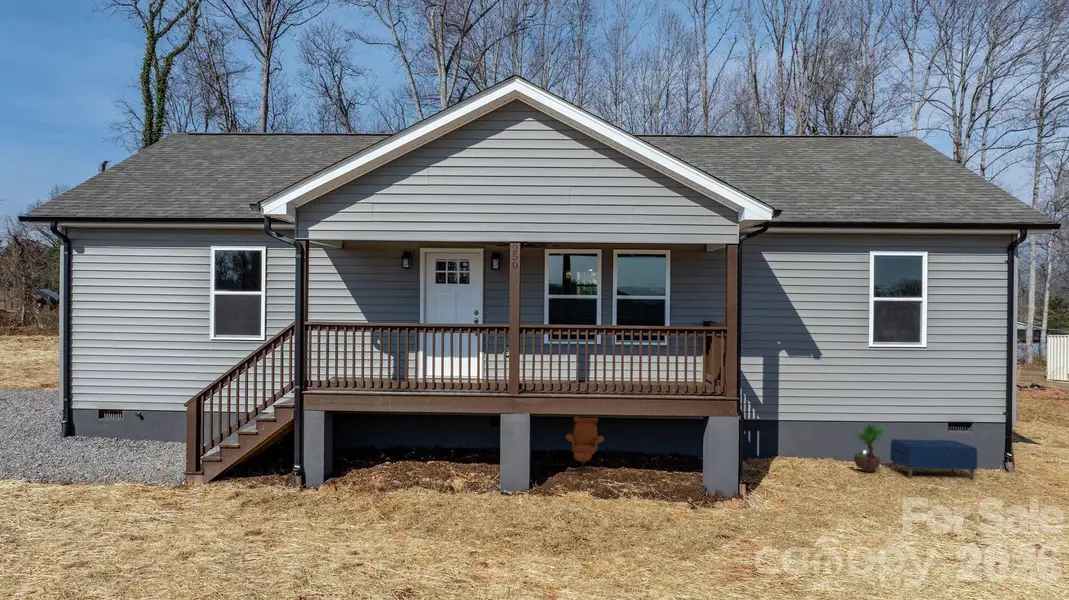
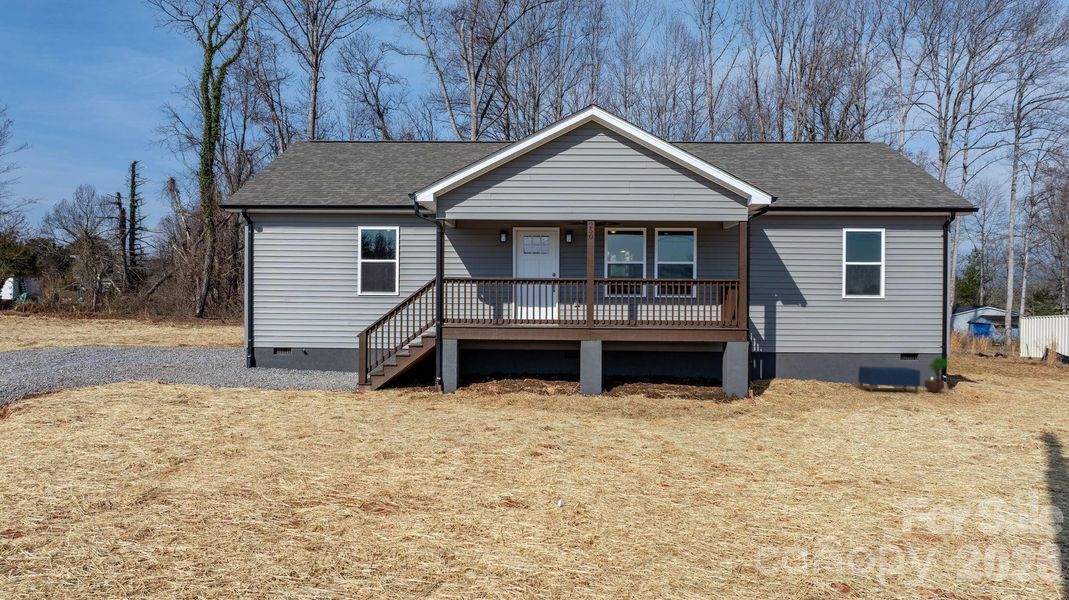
lounge chair: present [566,417,604,474] -> none [620,349,649,388]
potted tree: present [854,423,884,472] -> present [924,357,948,392]

